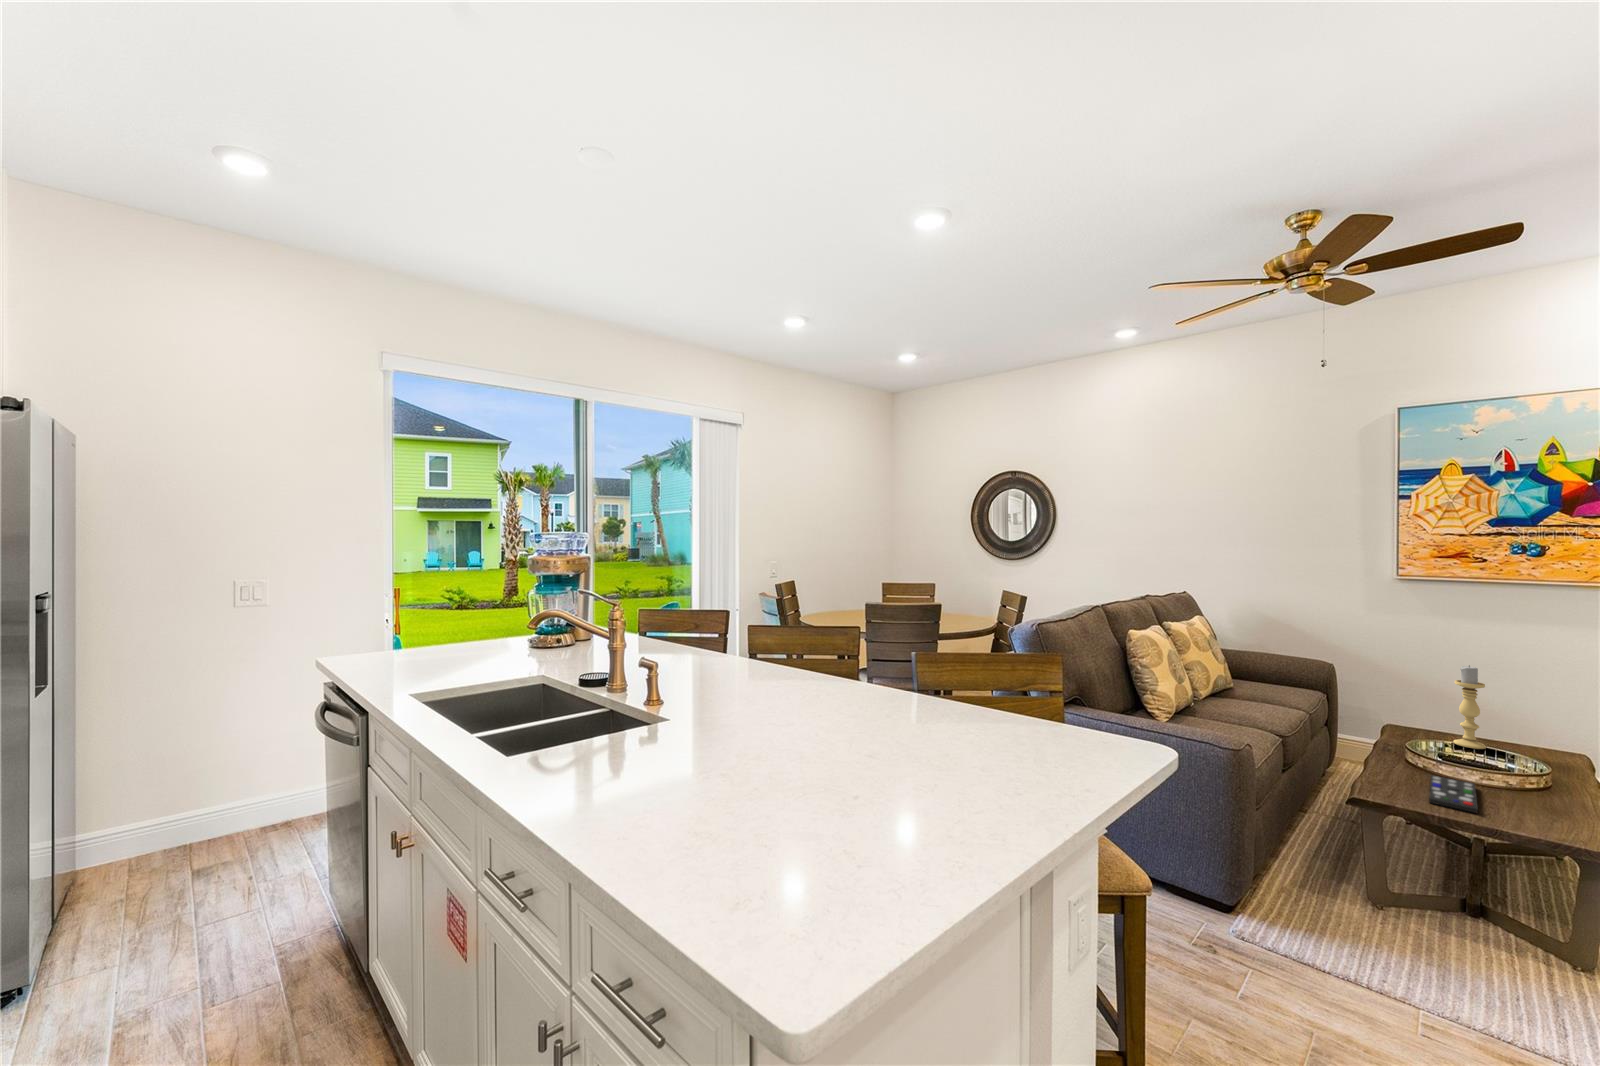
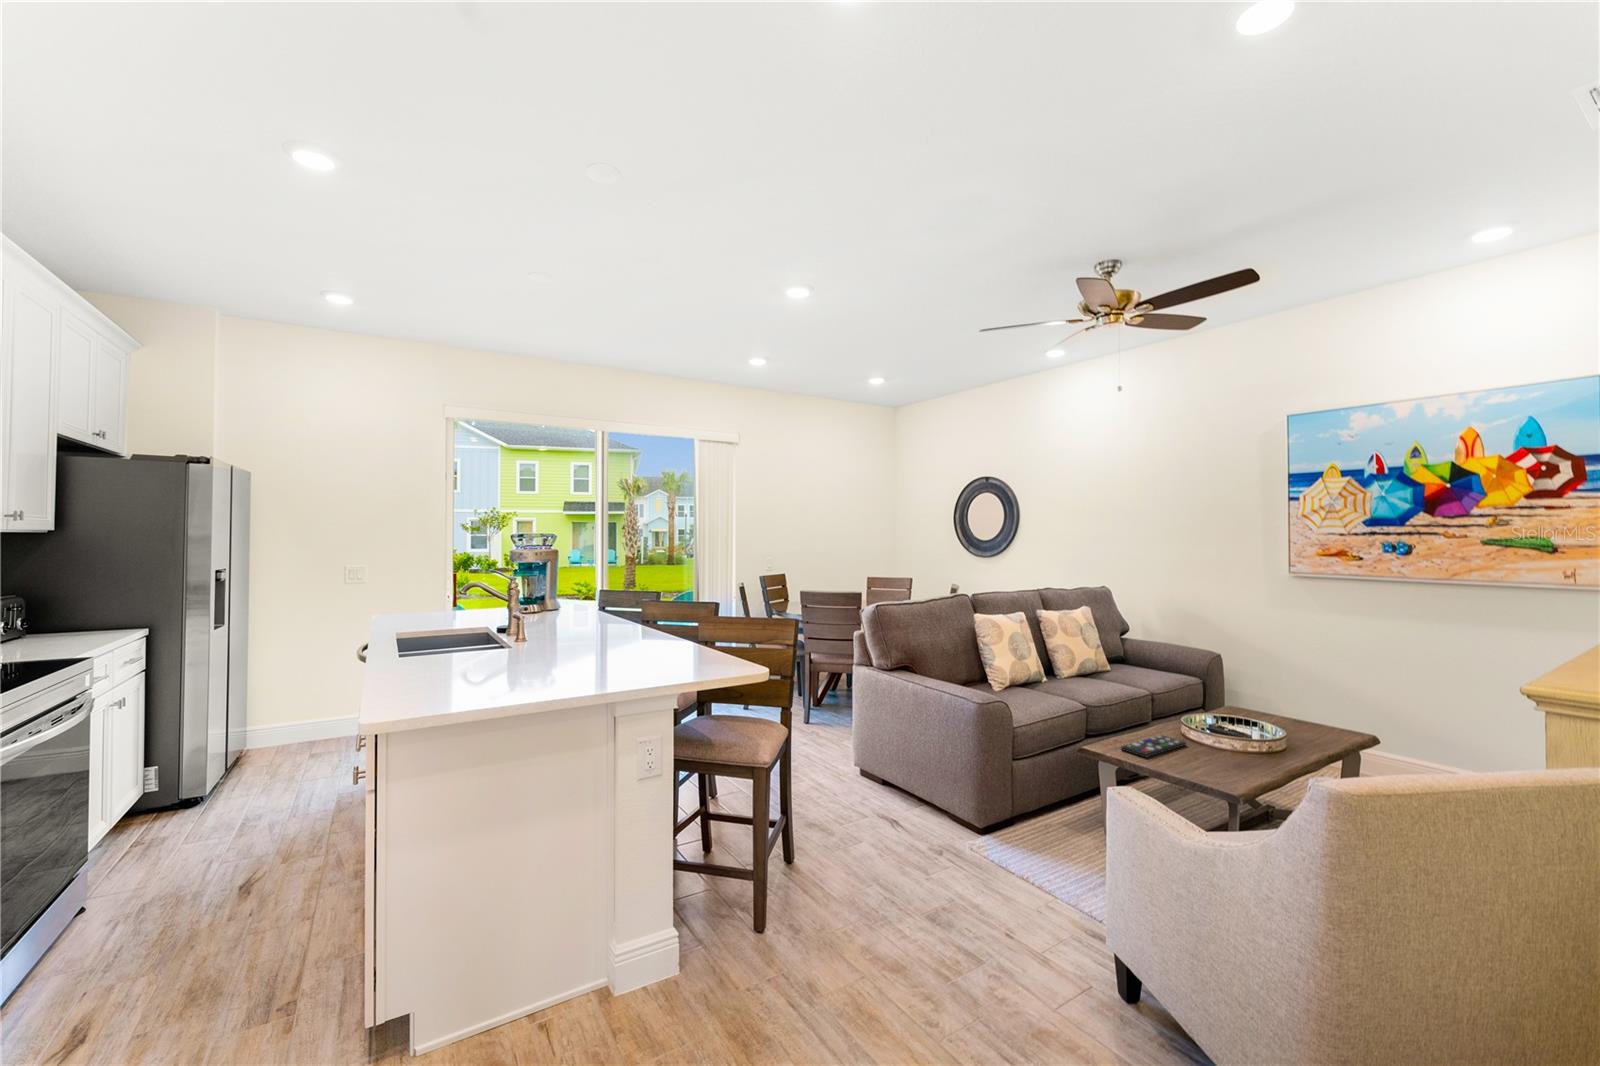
candle holder: present [1453,666,1486,749] -> none [1247,651,1271,725]

